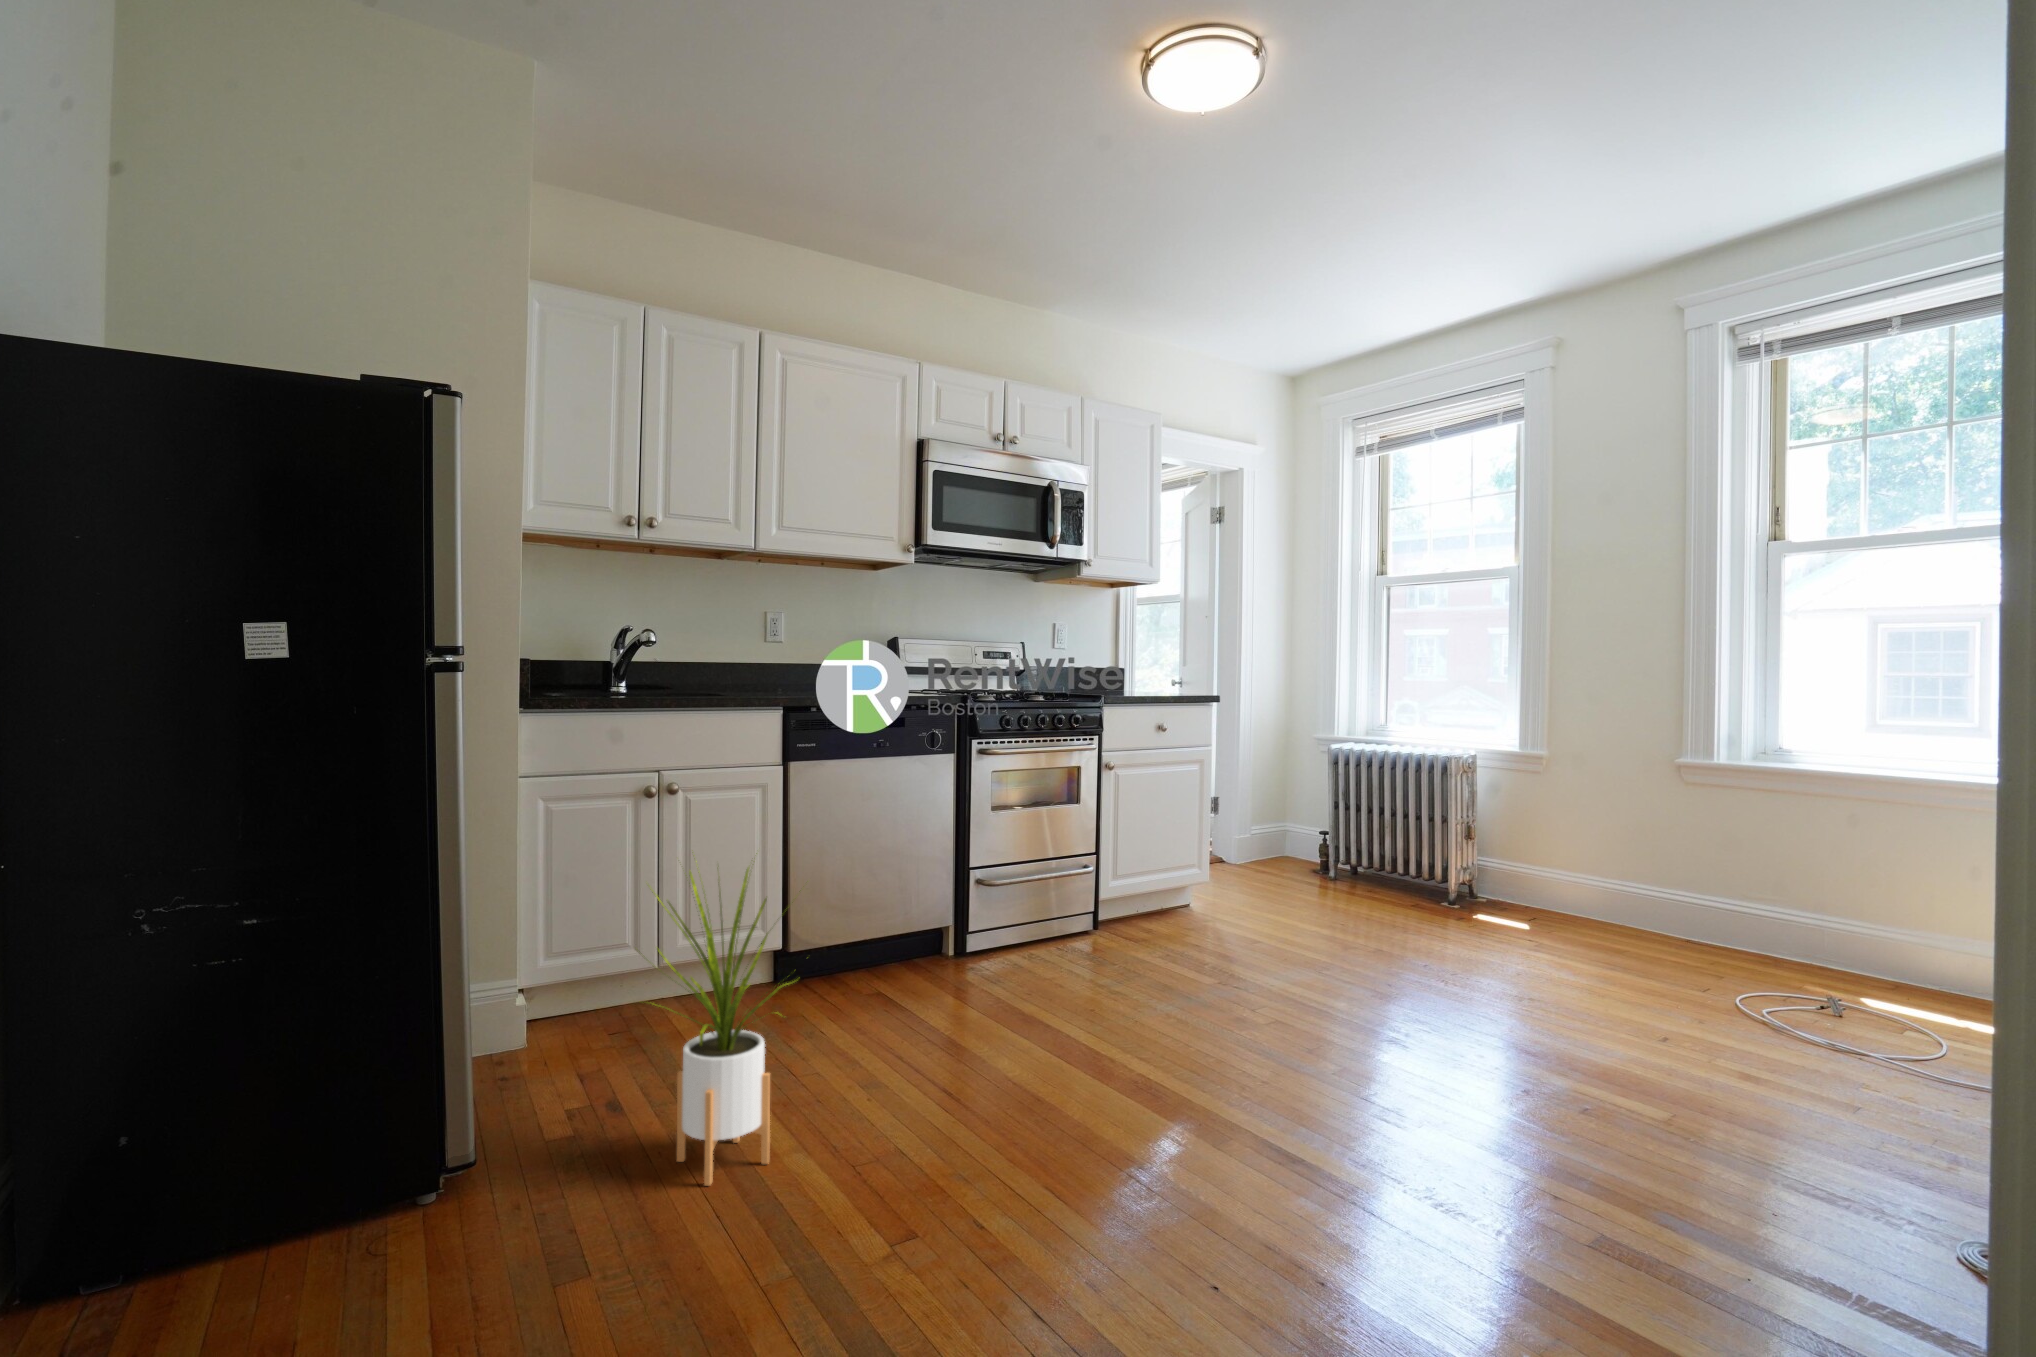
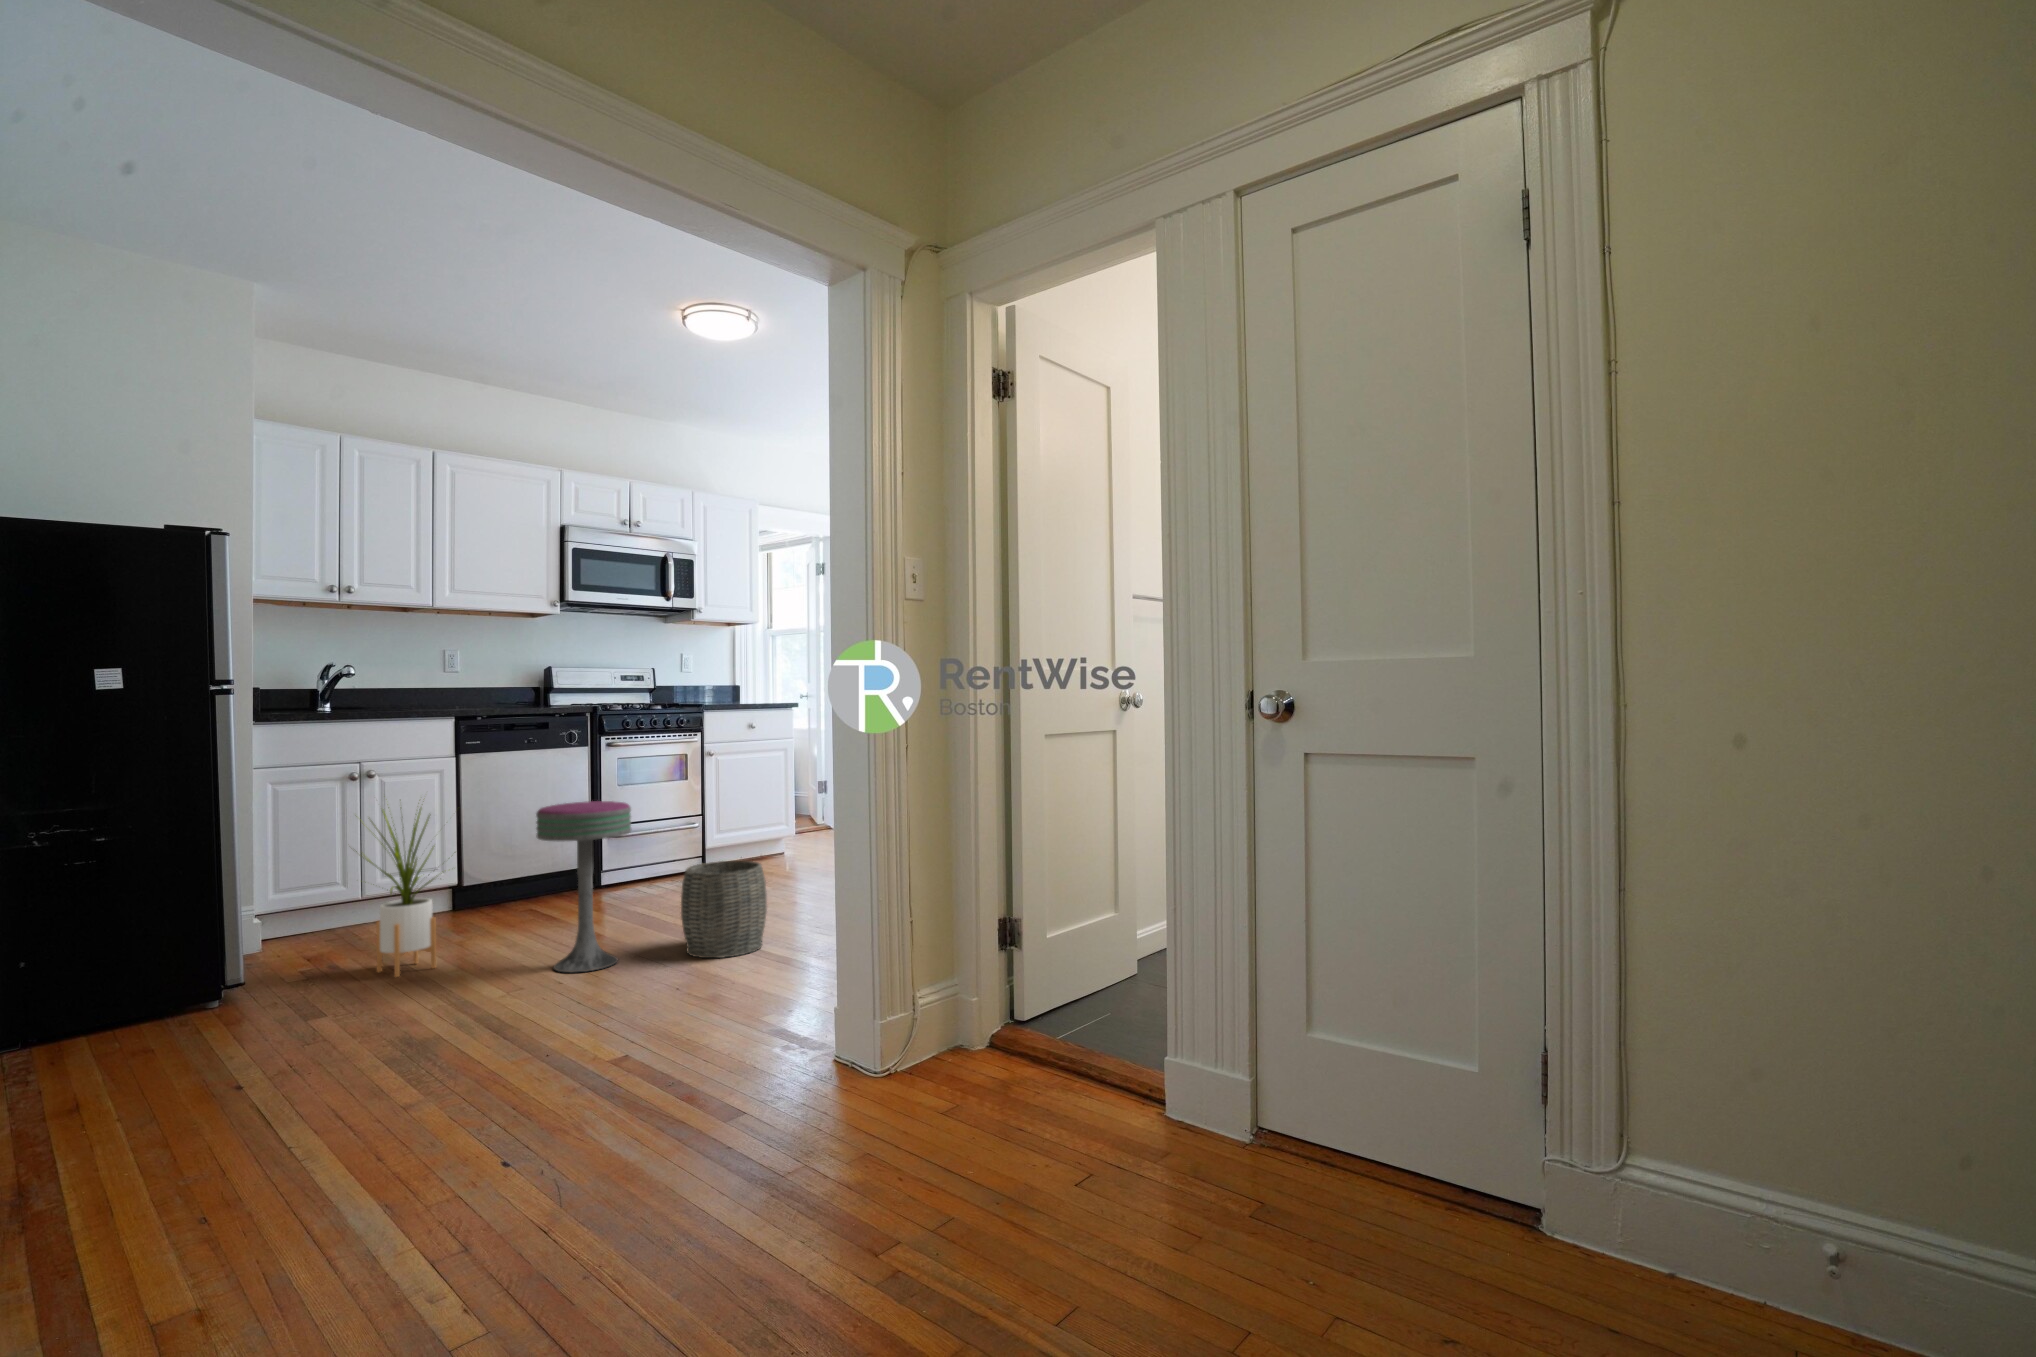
bar stool: none [945,883,1111,1230] -> present [536,801,631,973]
woven basket: none [1186,1001,1349,1219] -> present [681,861,767,958]

